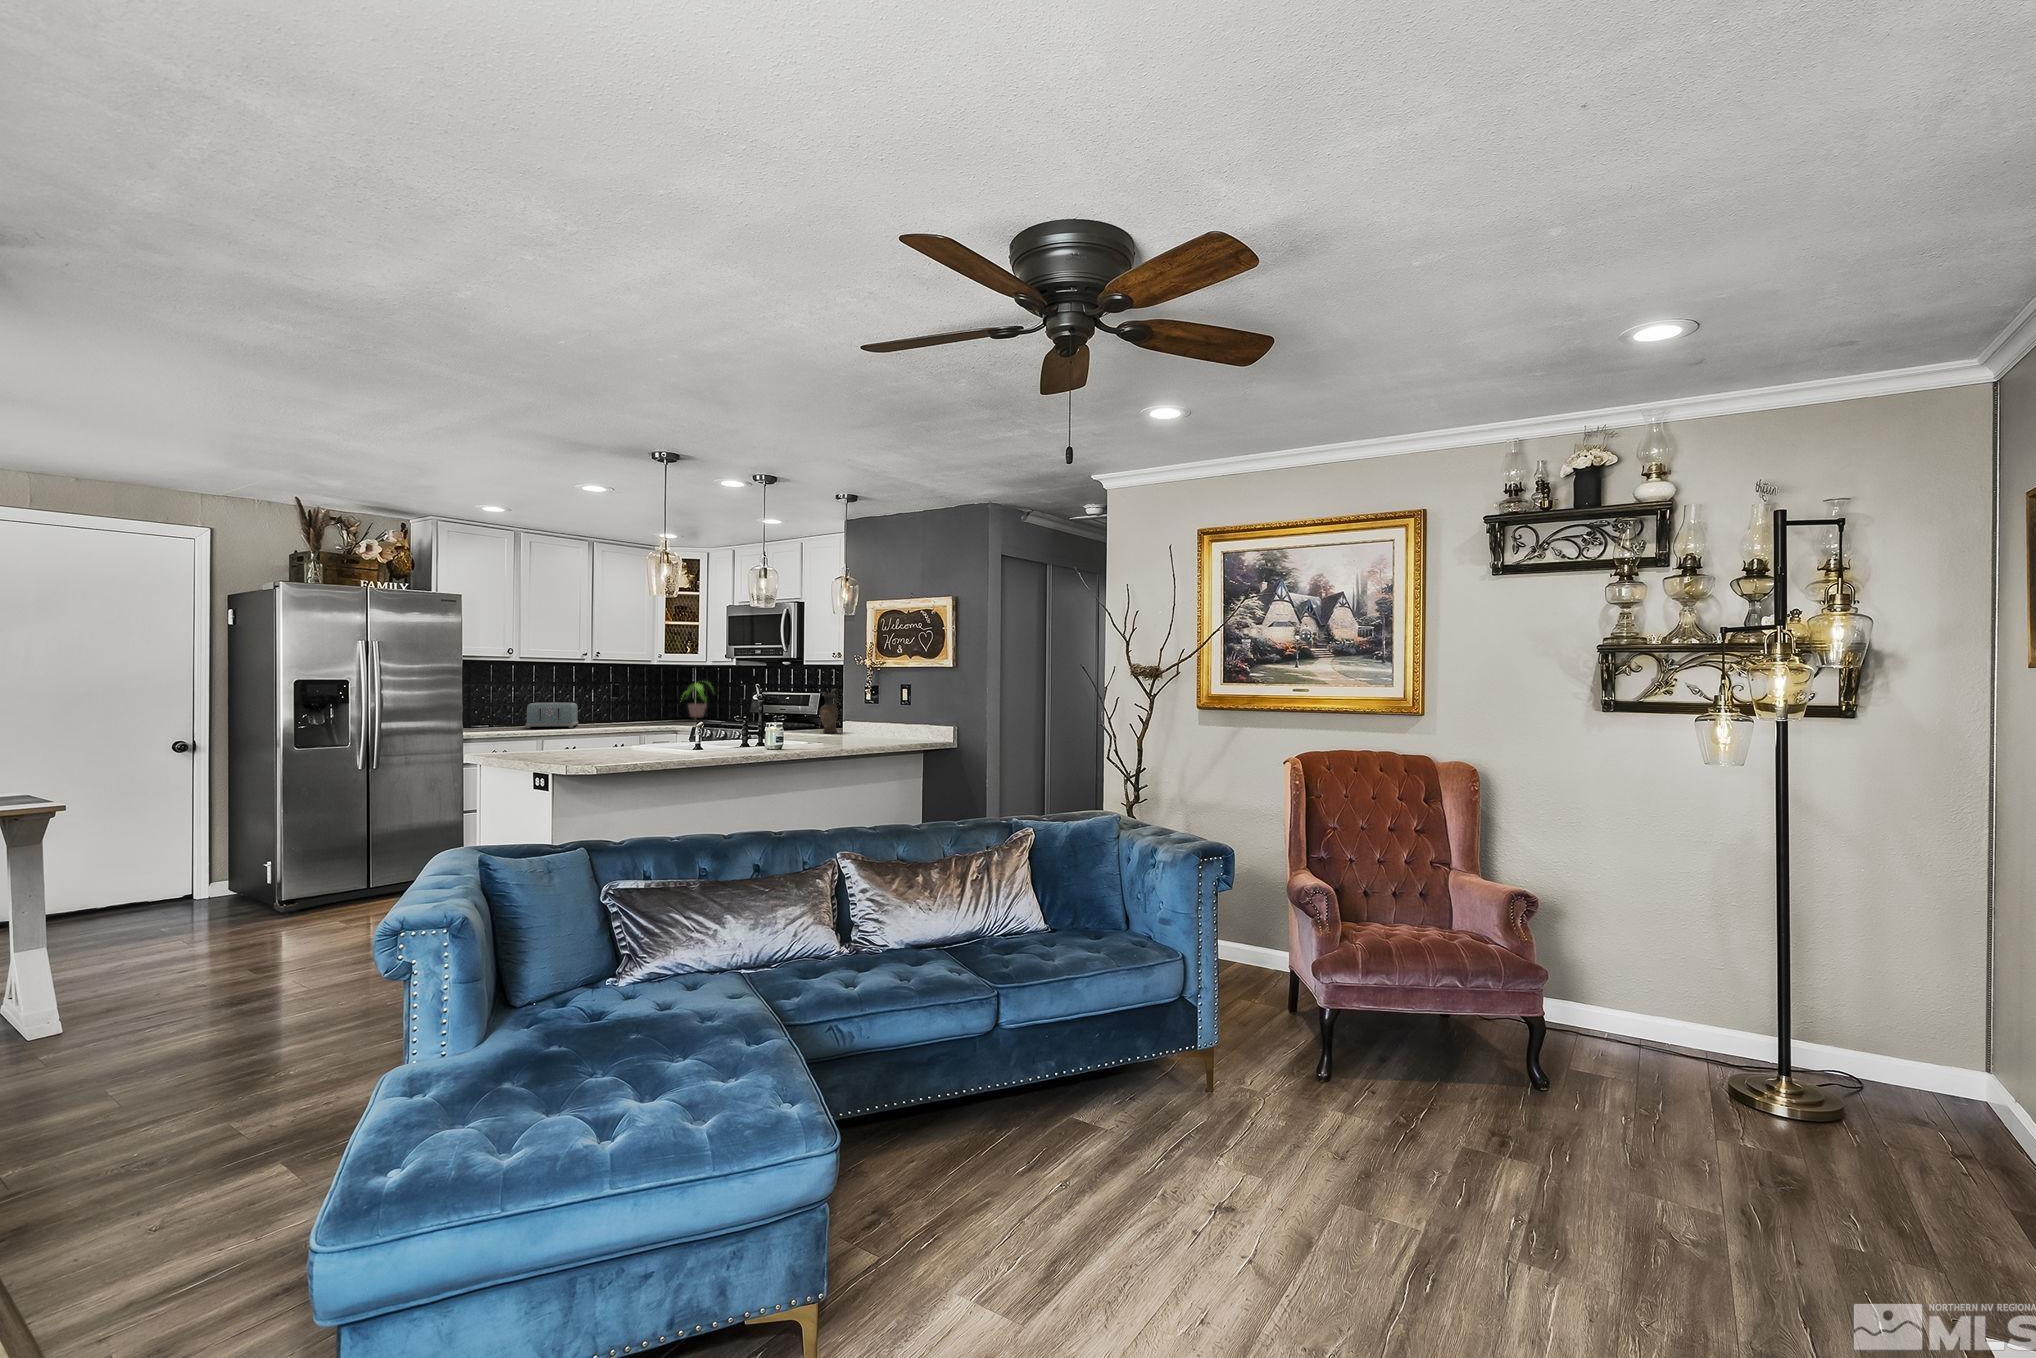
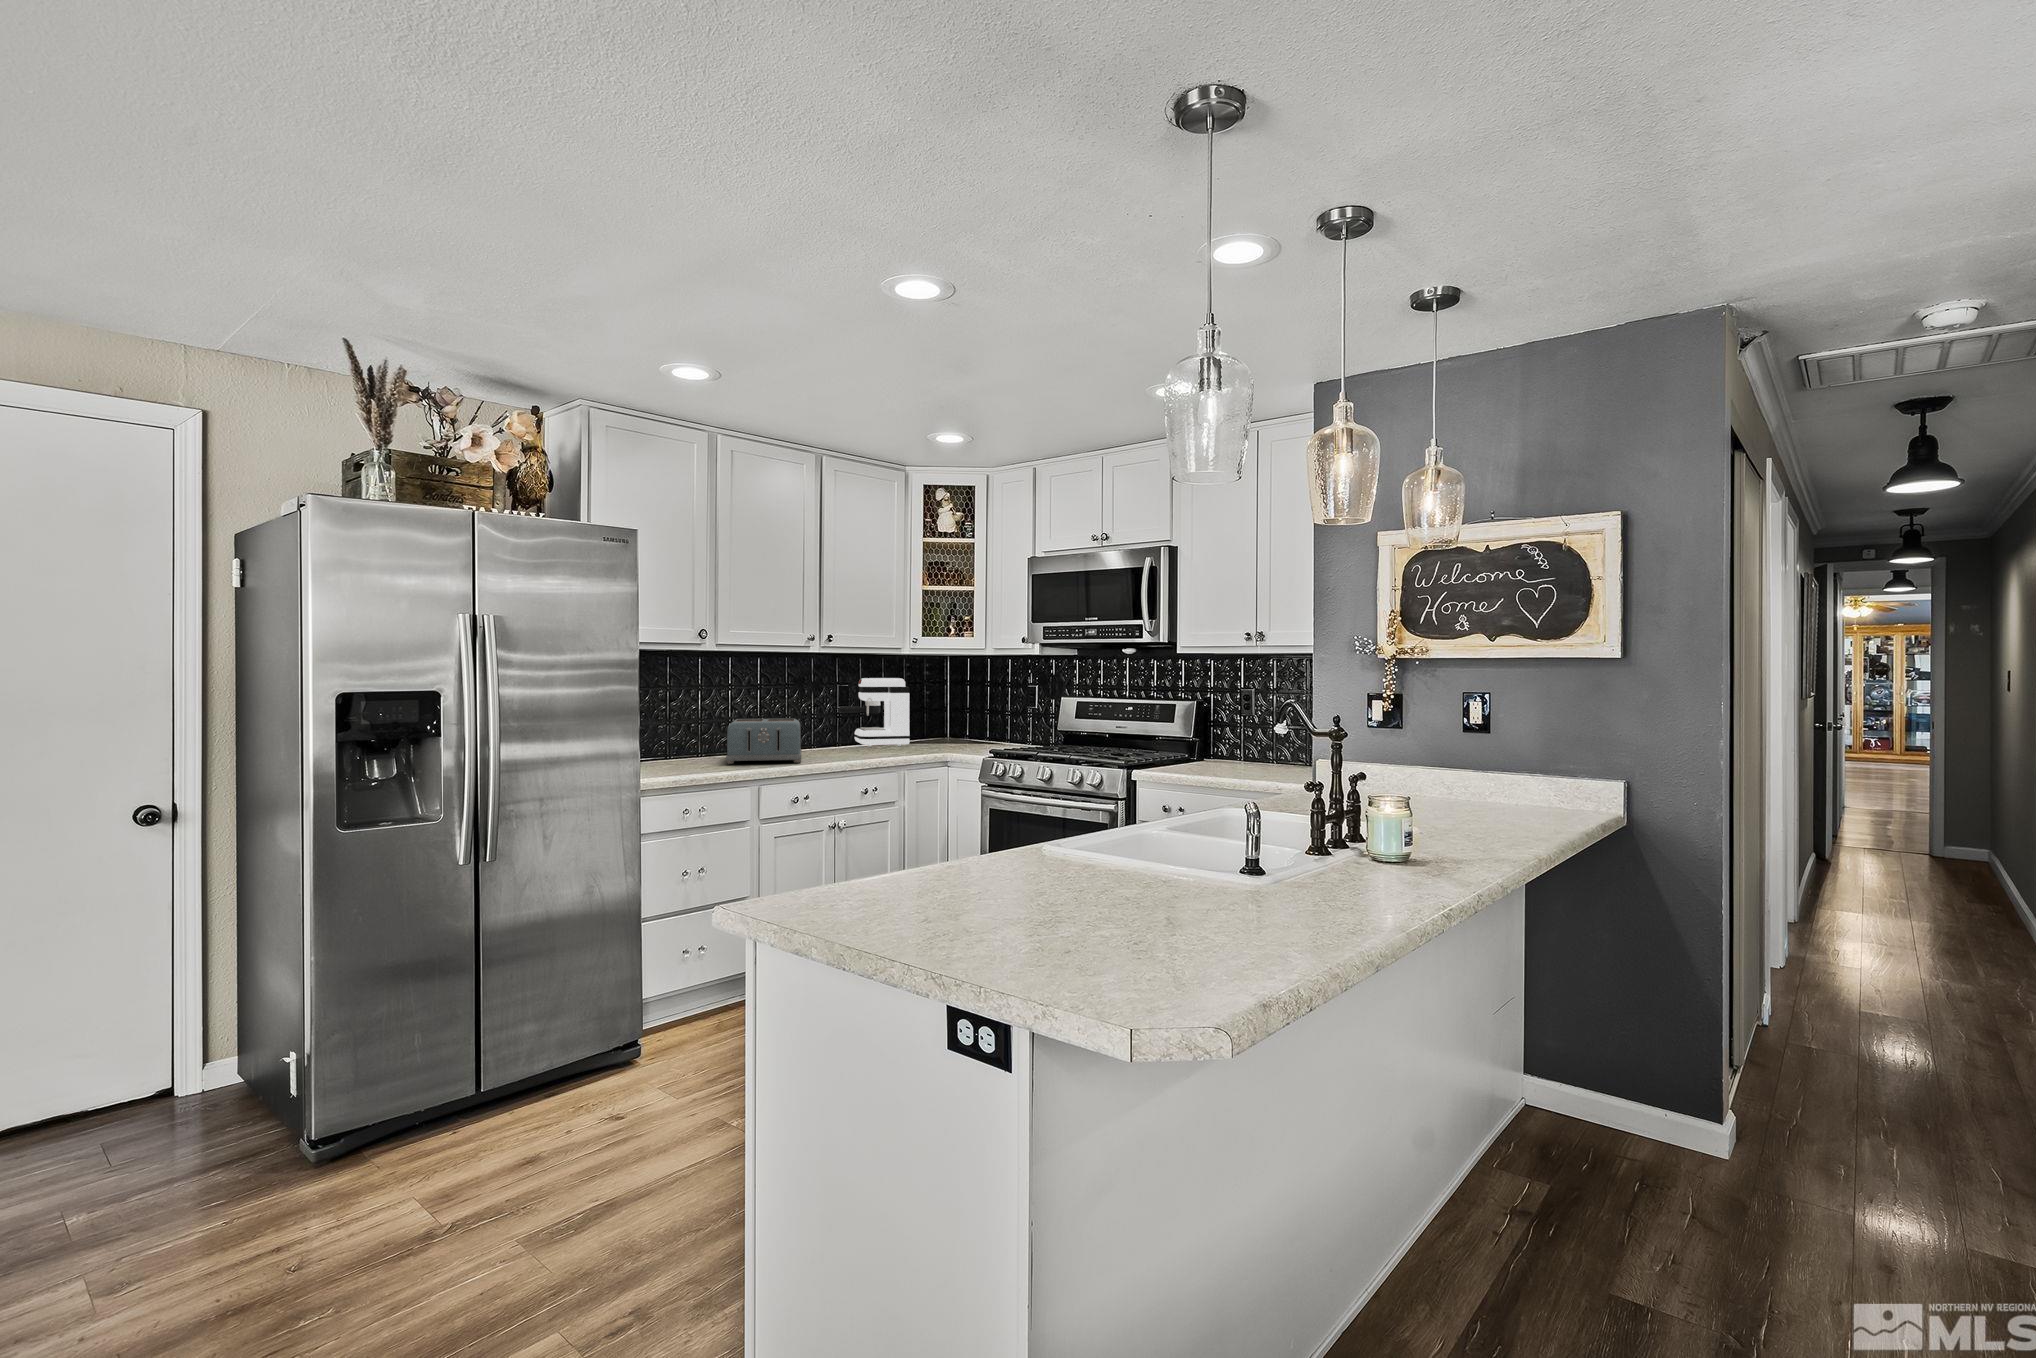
coffee maker: none [610,679,655,721] -> present [839,678,910,746]
potted plant: present [685,682,714,717] -> none [929,680,993,738]
ceramic pitcher: present [819,689,838,733] -> none [1241,697,1274,777]

